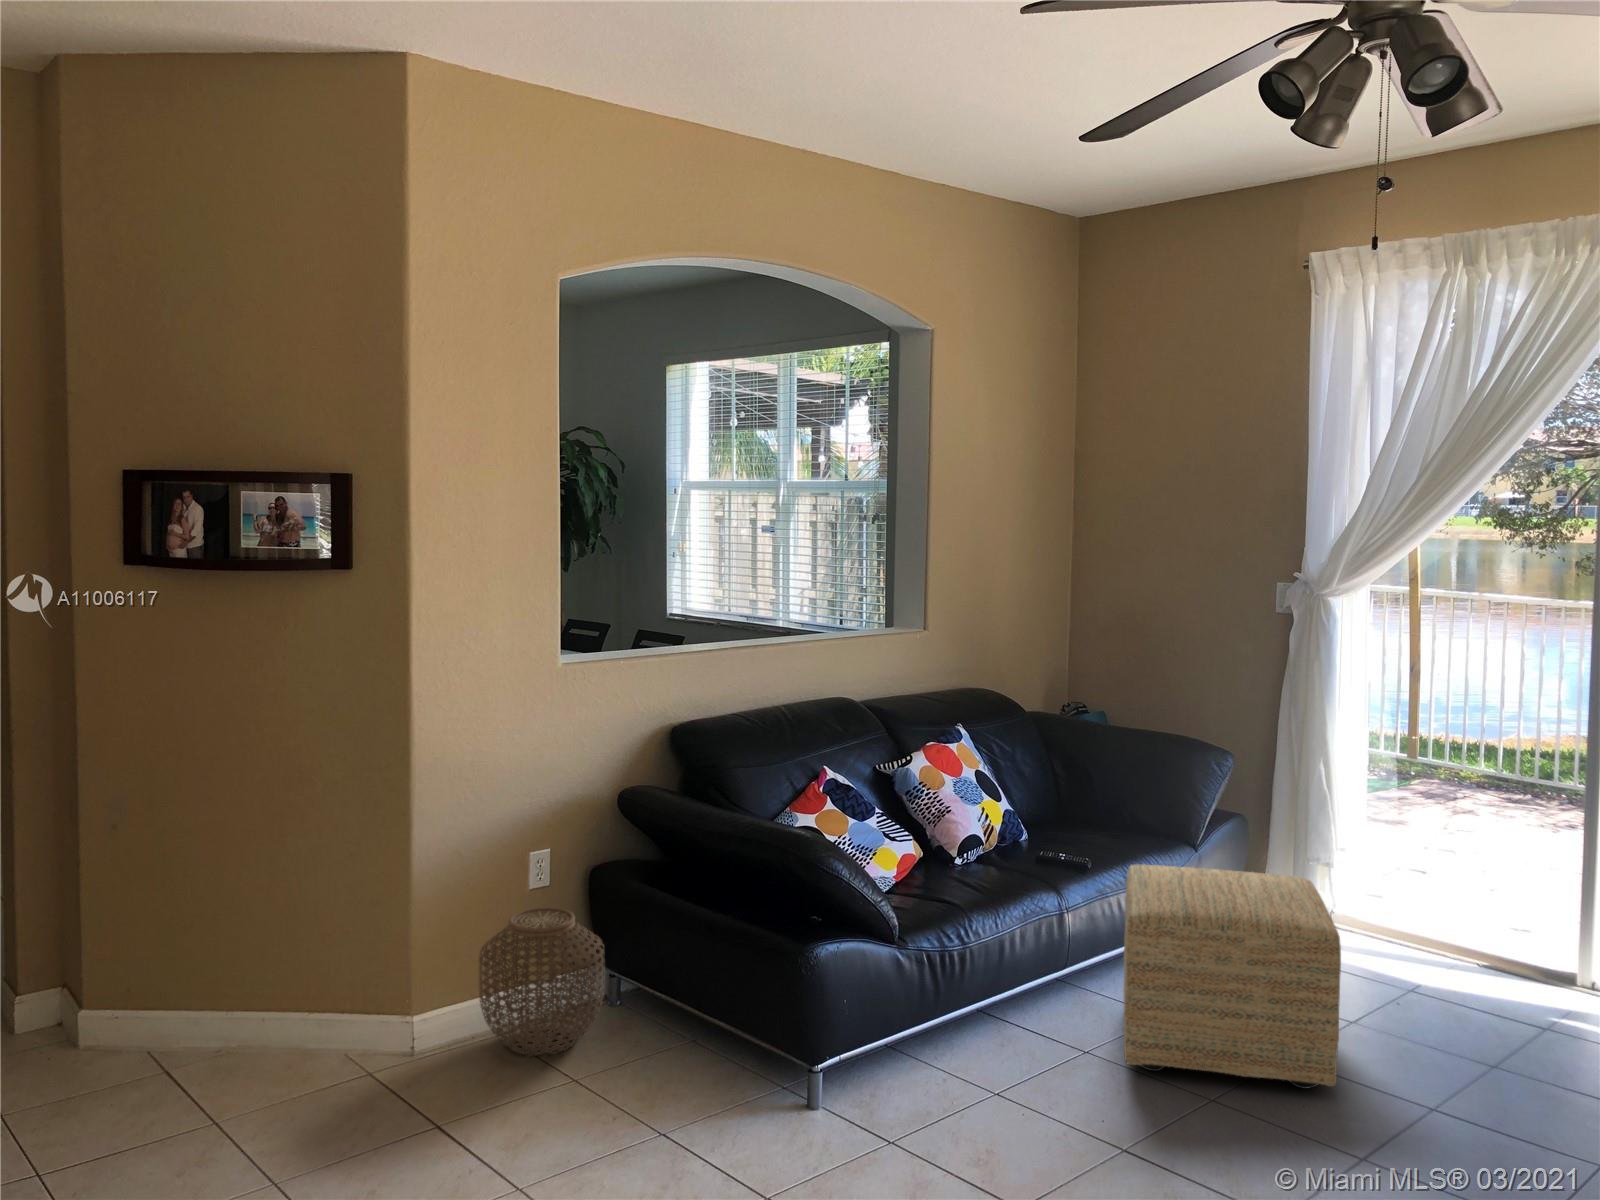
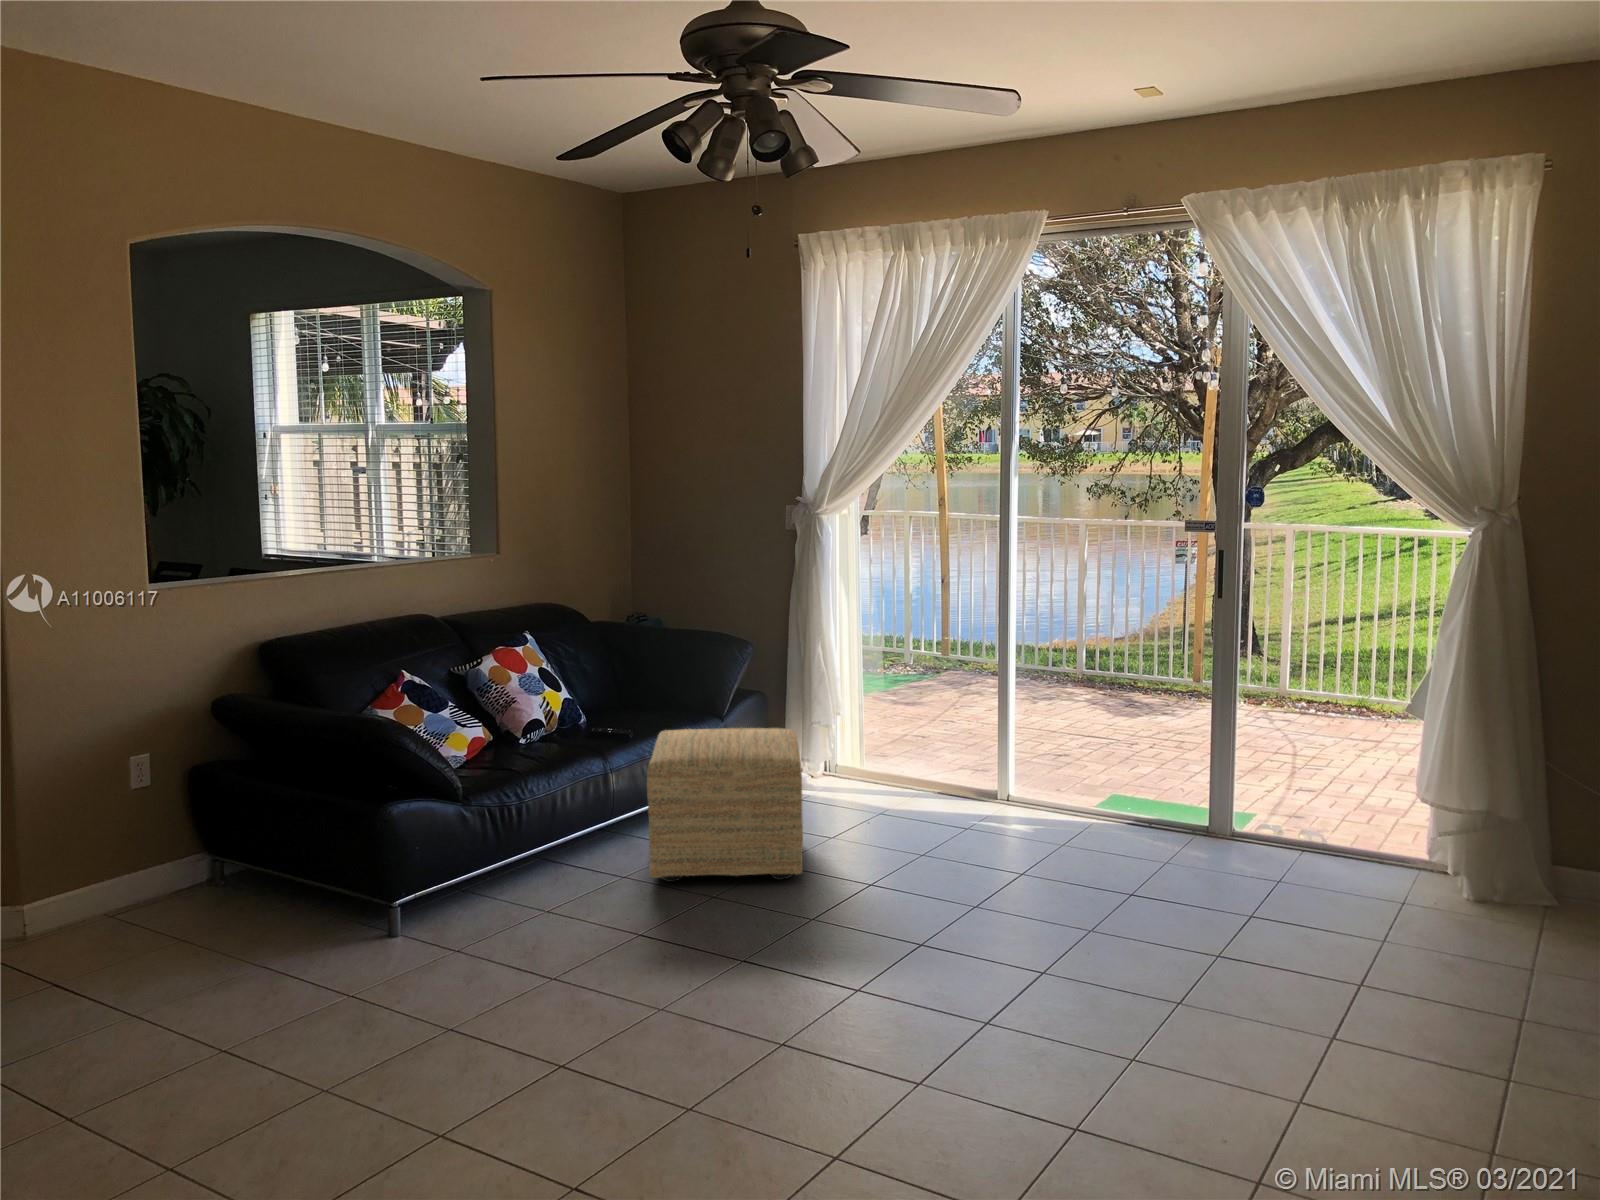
woven basket: present [479,908,605,1055] -> none [81,805,205,932]

